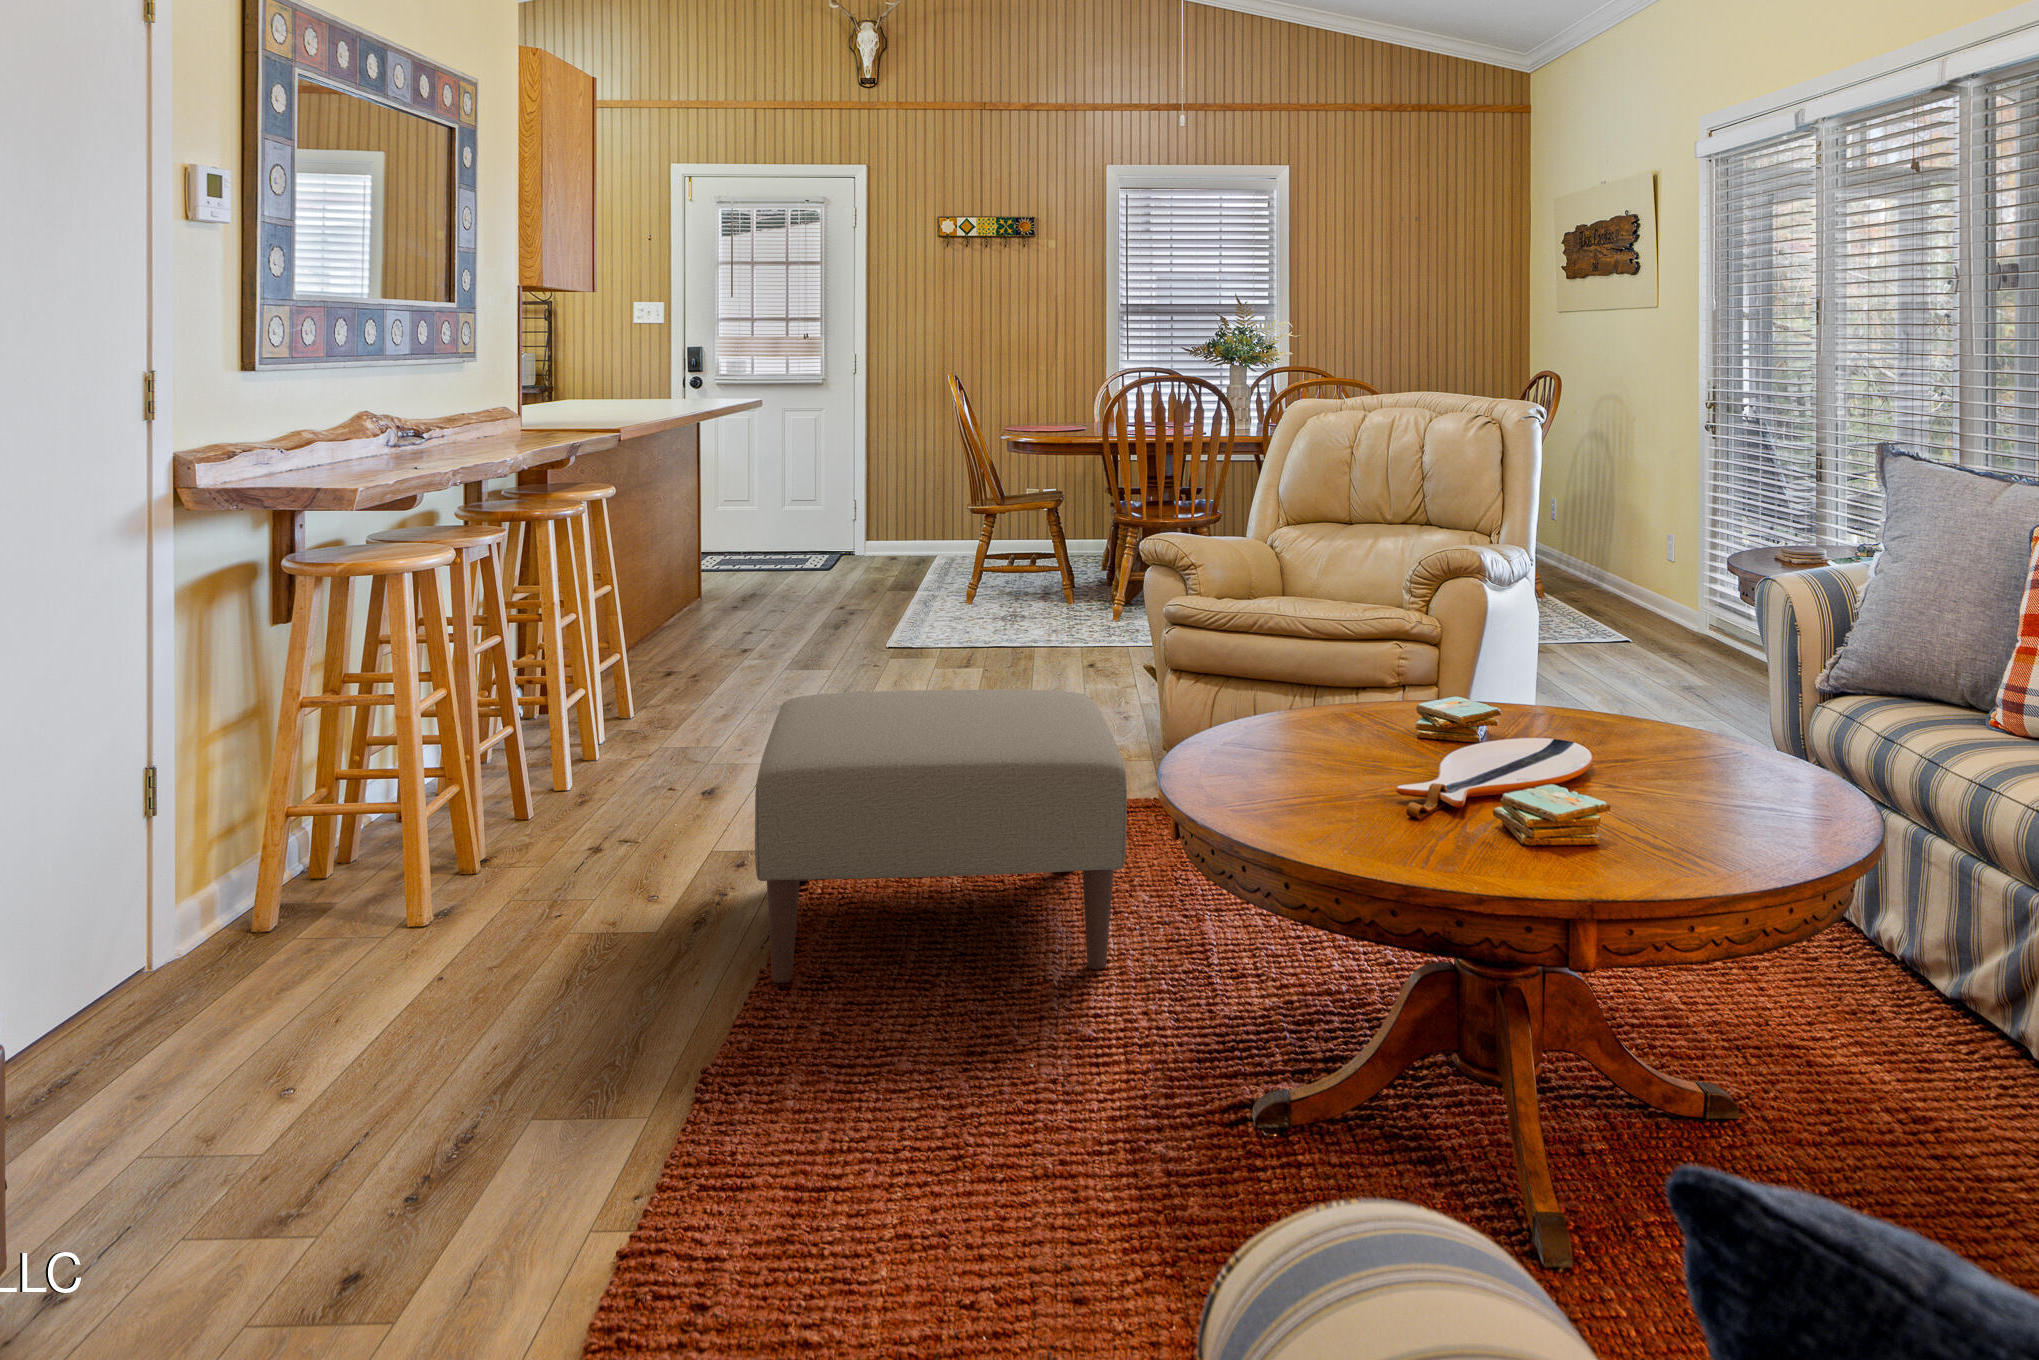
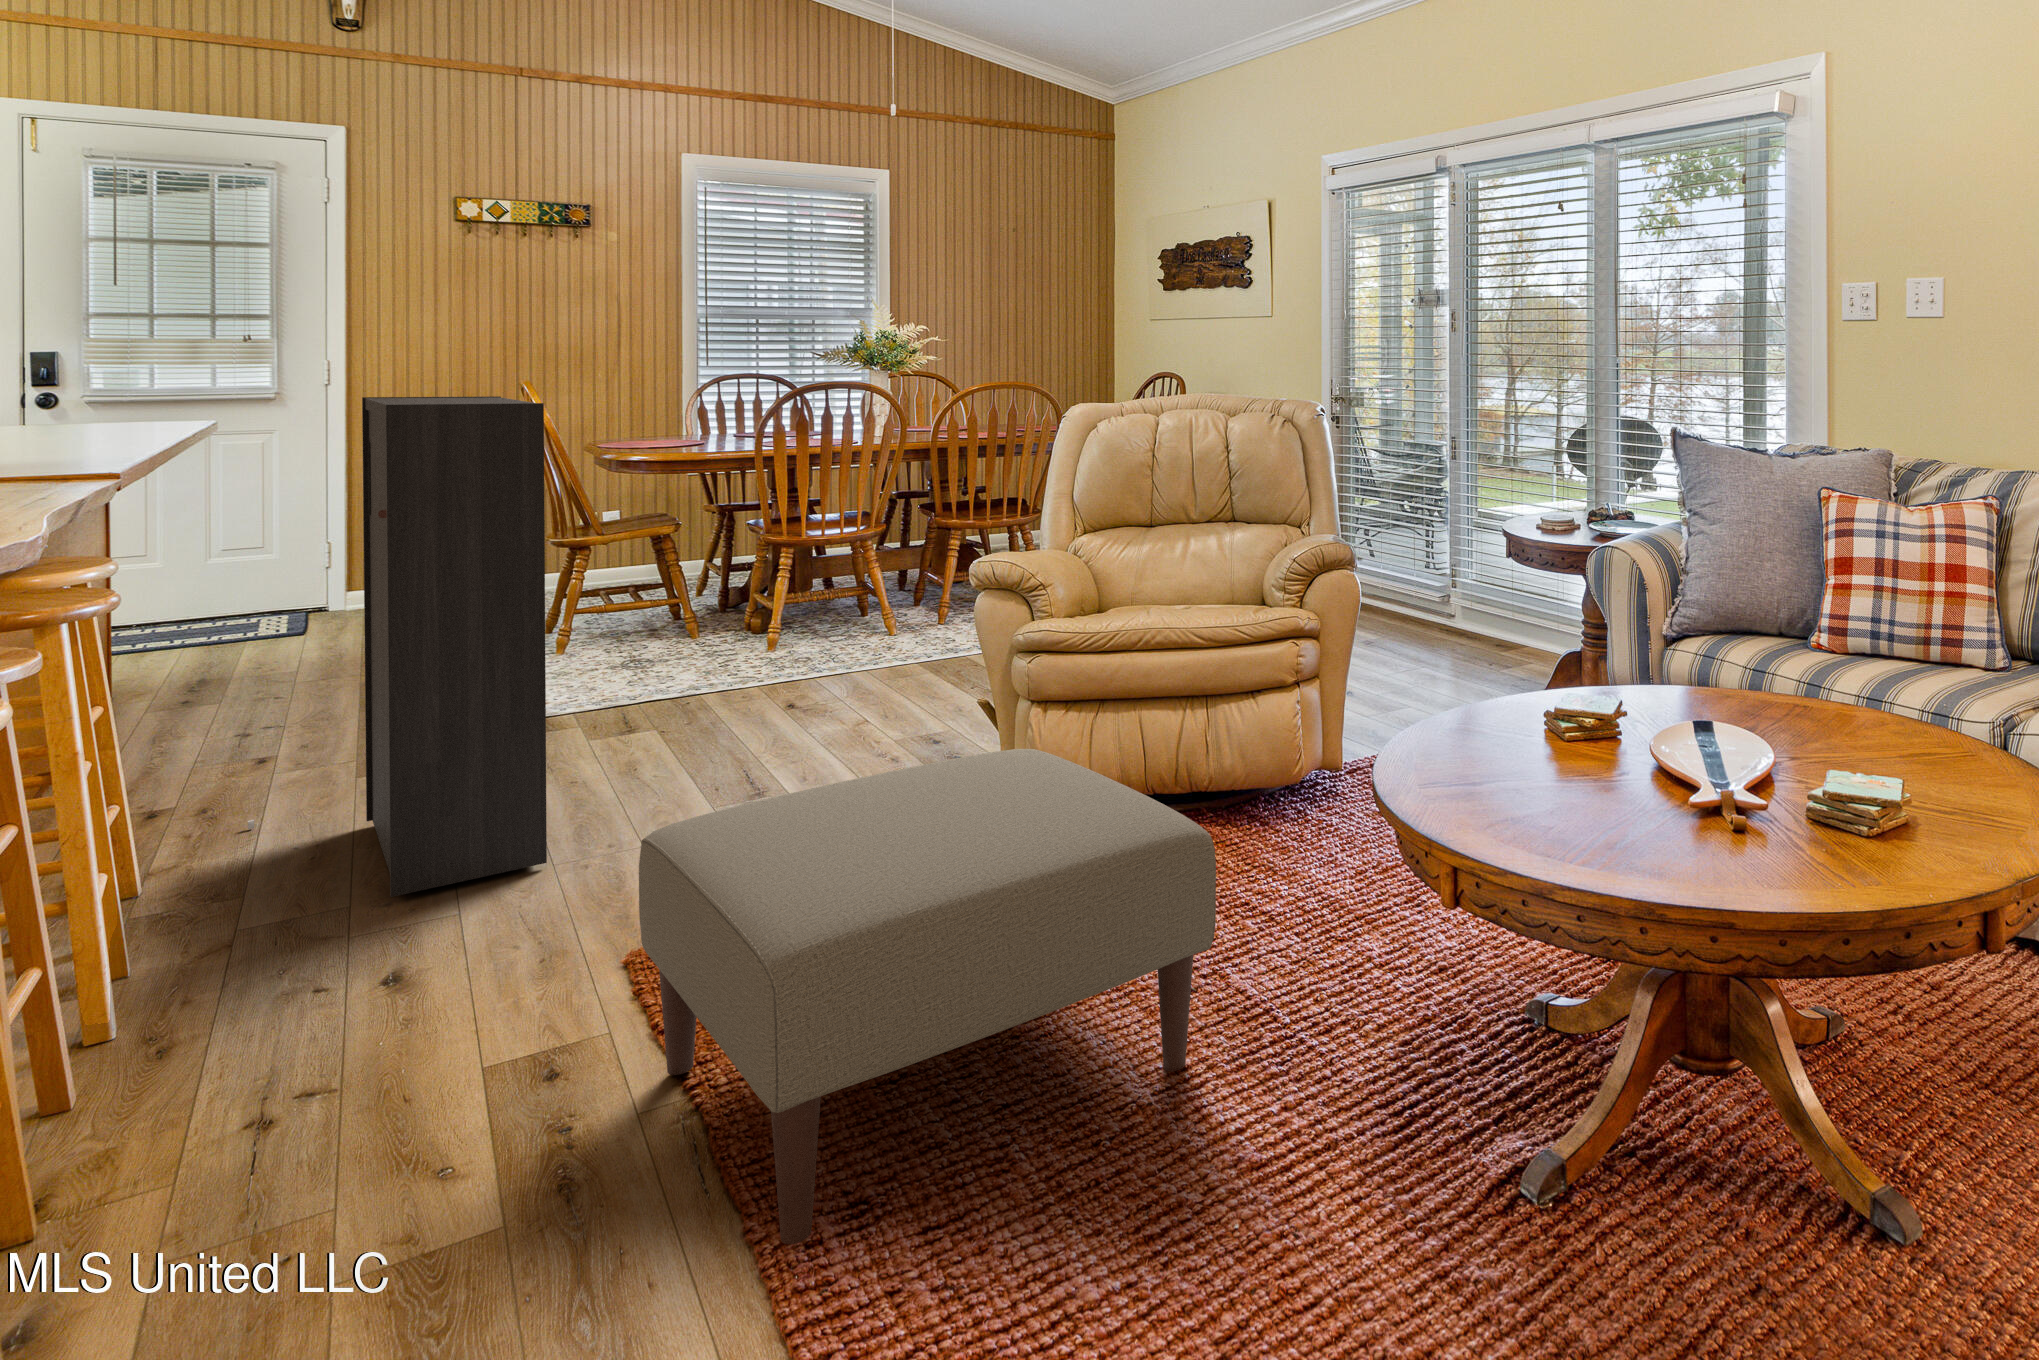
bookcase: none [705,382,850,746] -> present [248,396,547,897]

